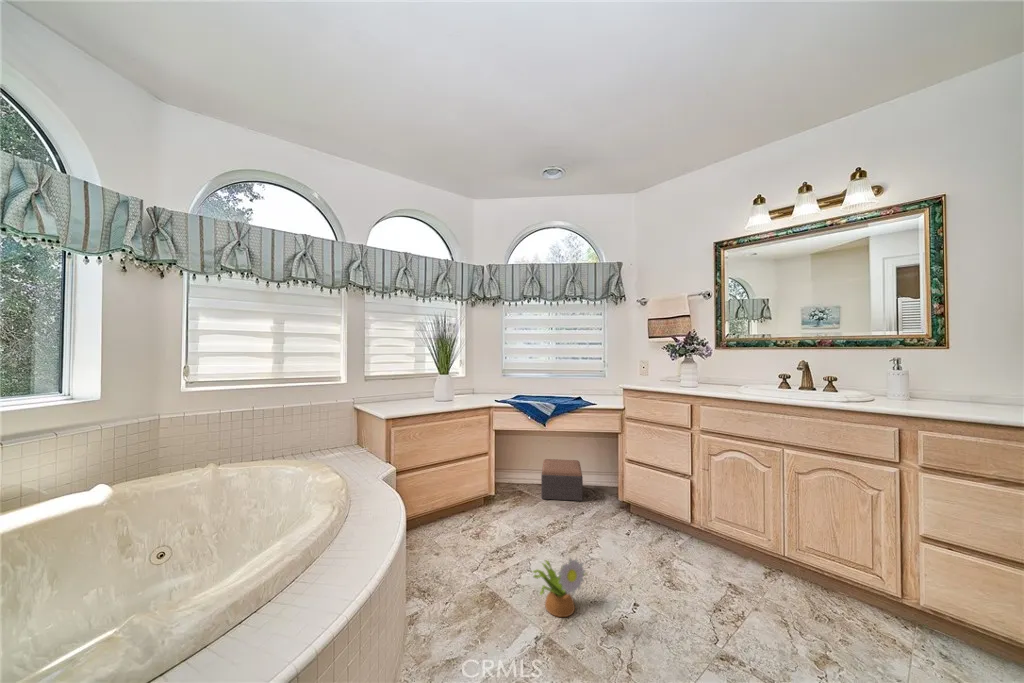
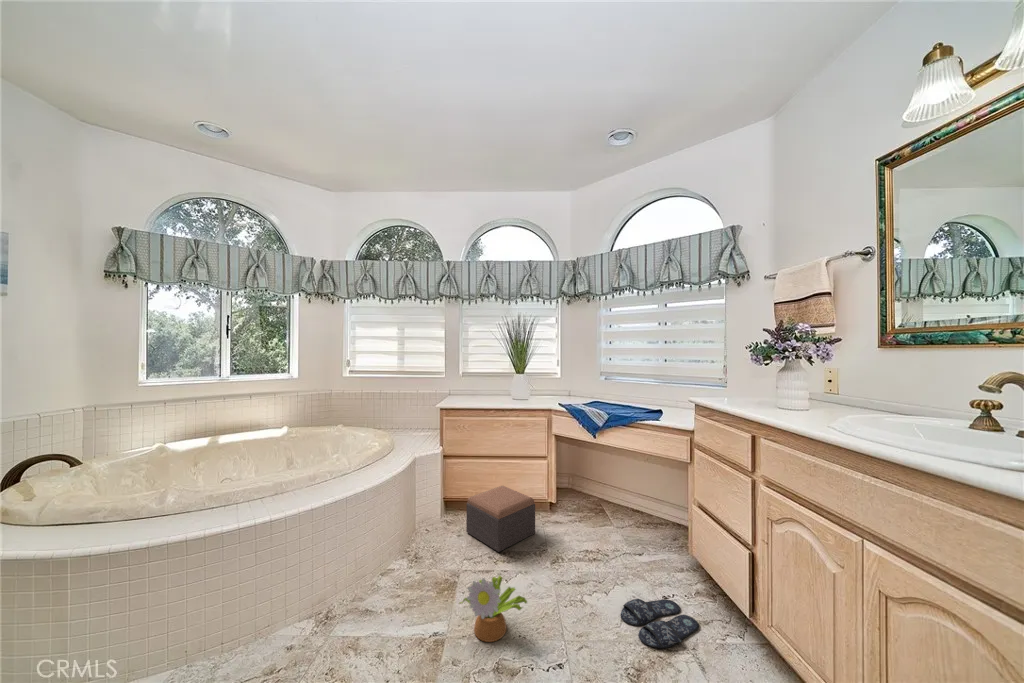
footstool: present [541,459,583,501] -> present [466,486,535,552]
slippers: none [616,534,664,564] -> present [621,599,699,648]

